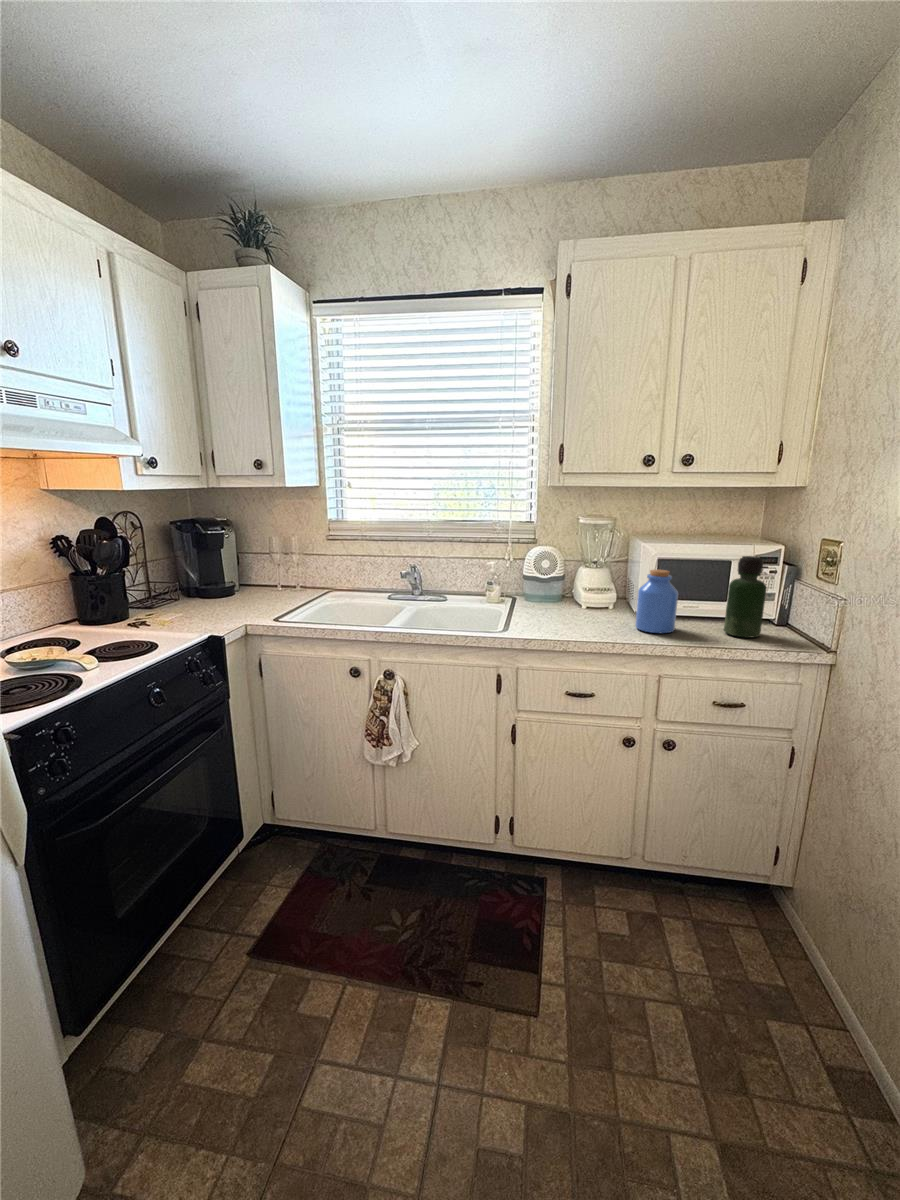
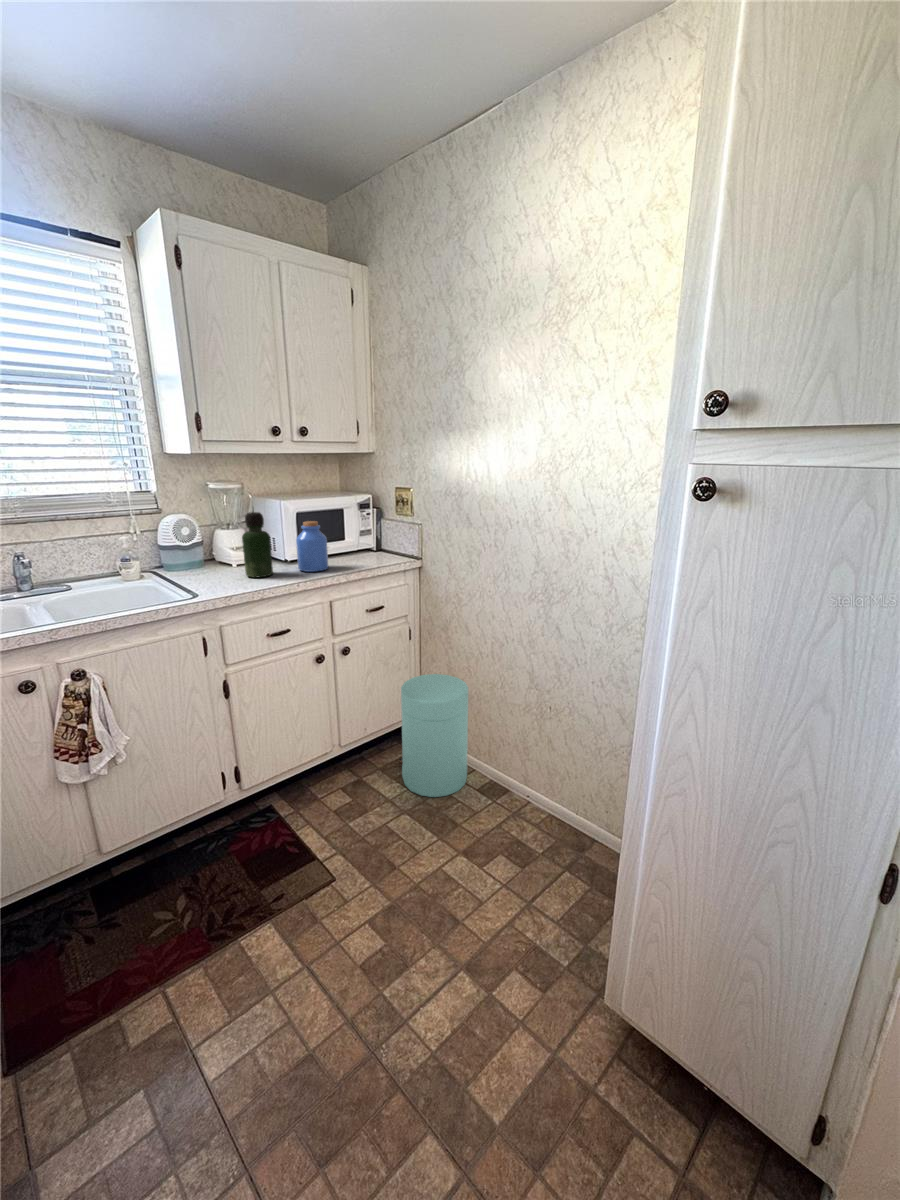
bottle: present [724,556,767,638] -> present [242,512,273,577]
trash can: none [709,822,853,1041] -> present [400,674,469,797]

